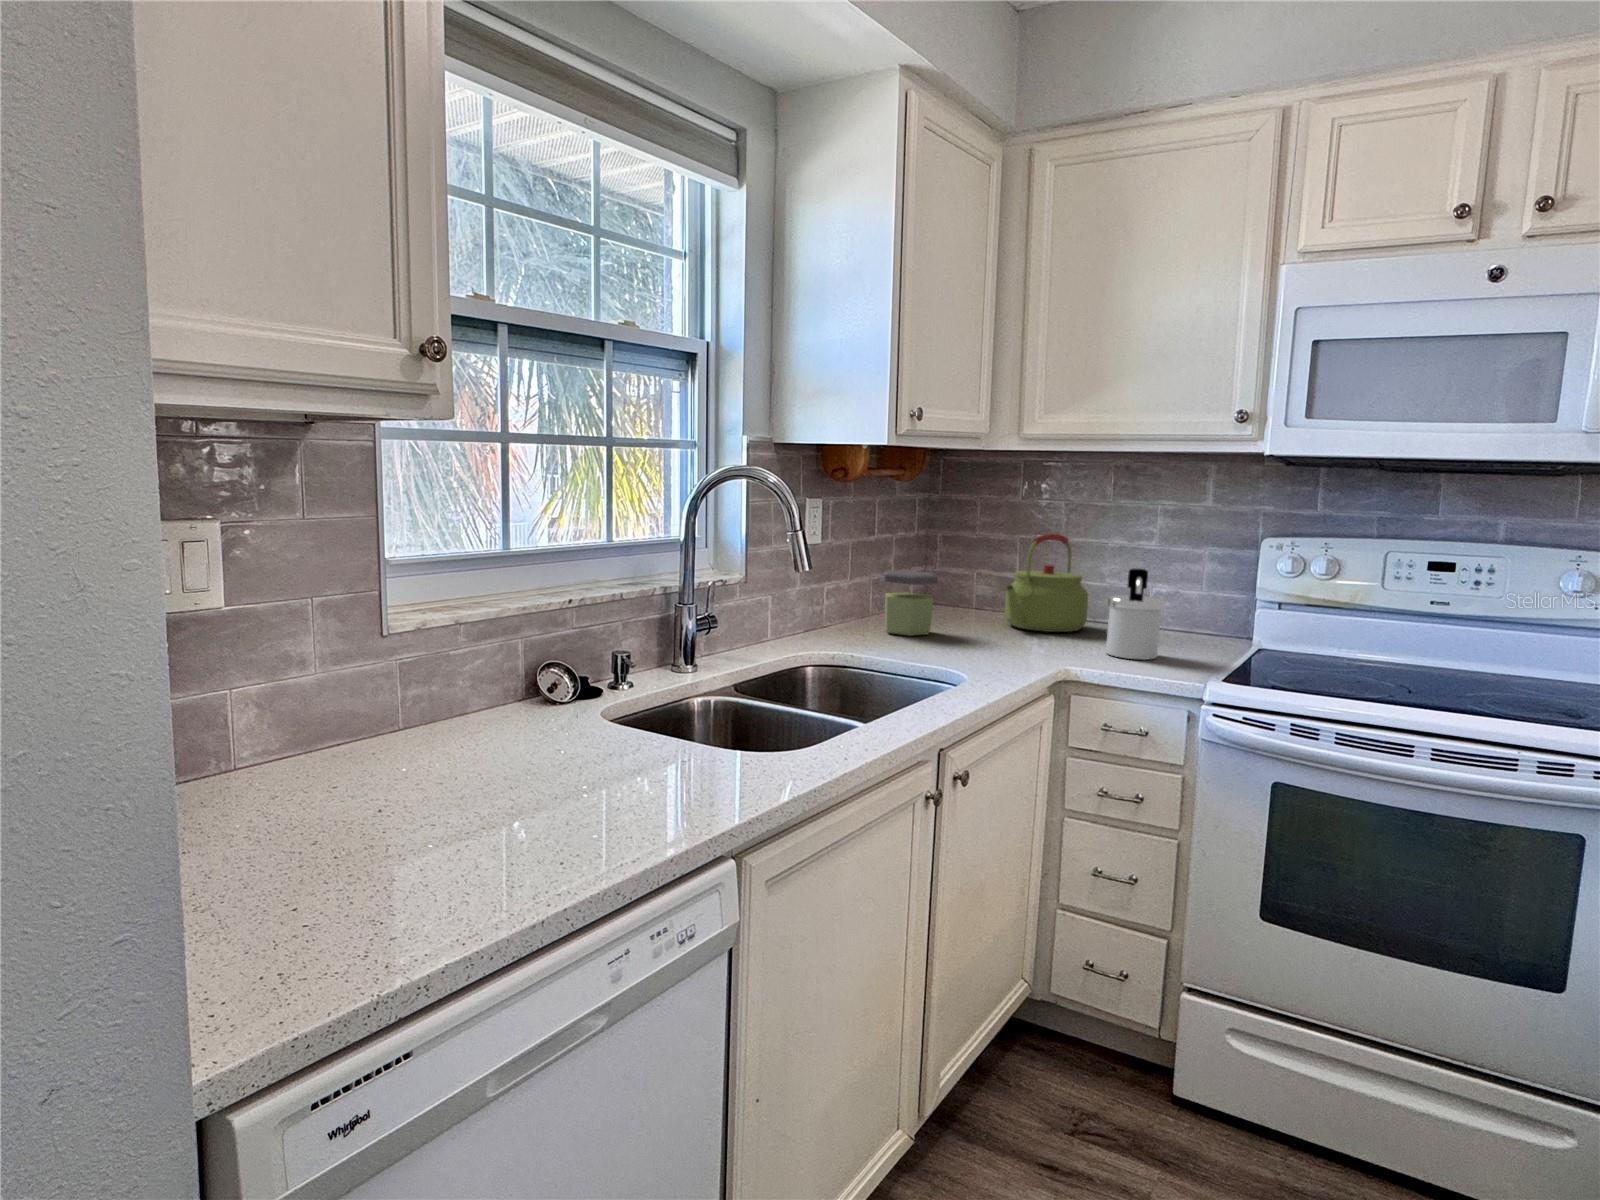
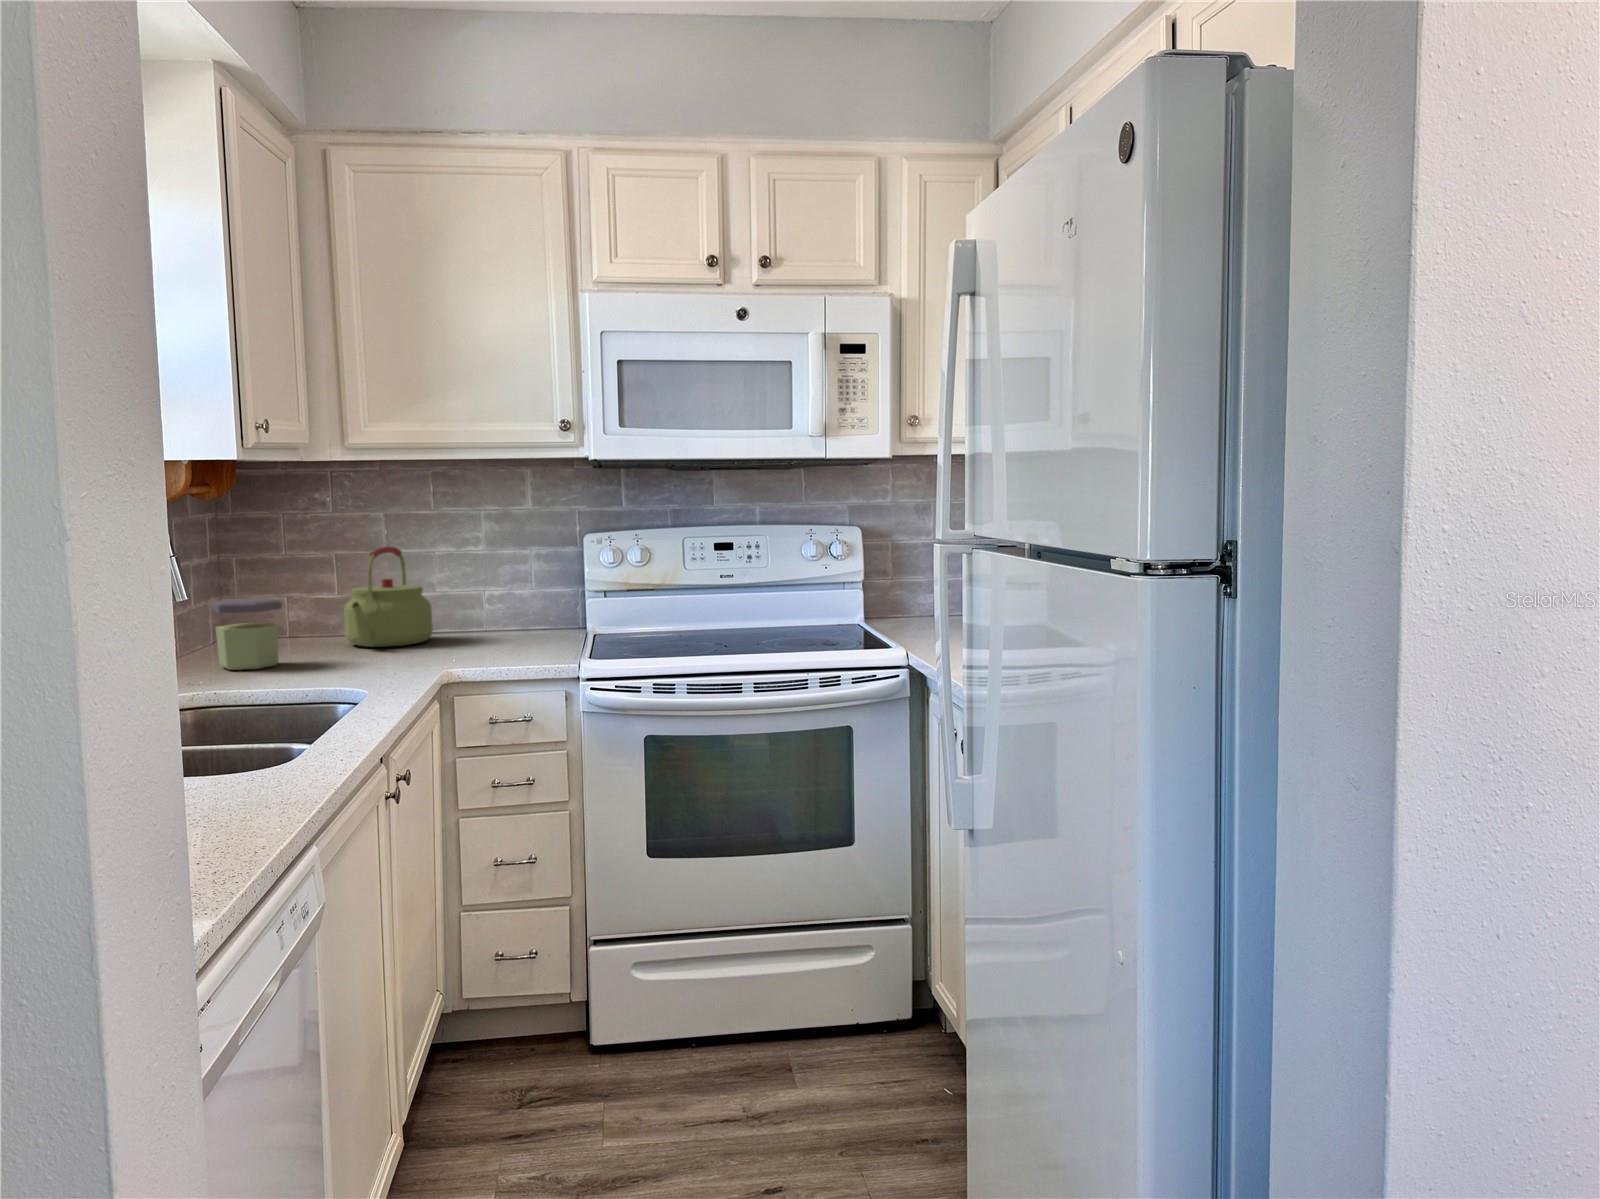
soap dispenser: present [1106,568,1164,660] -> none [467,571,519,656]

